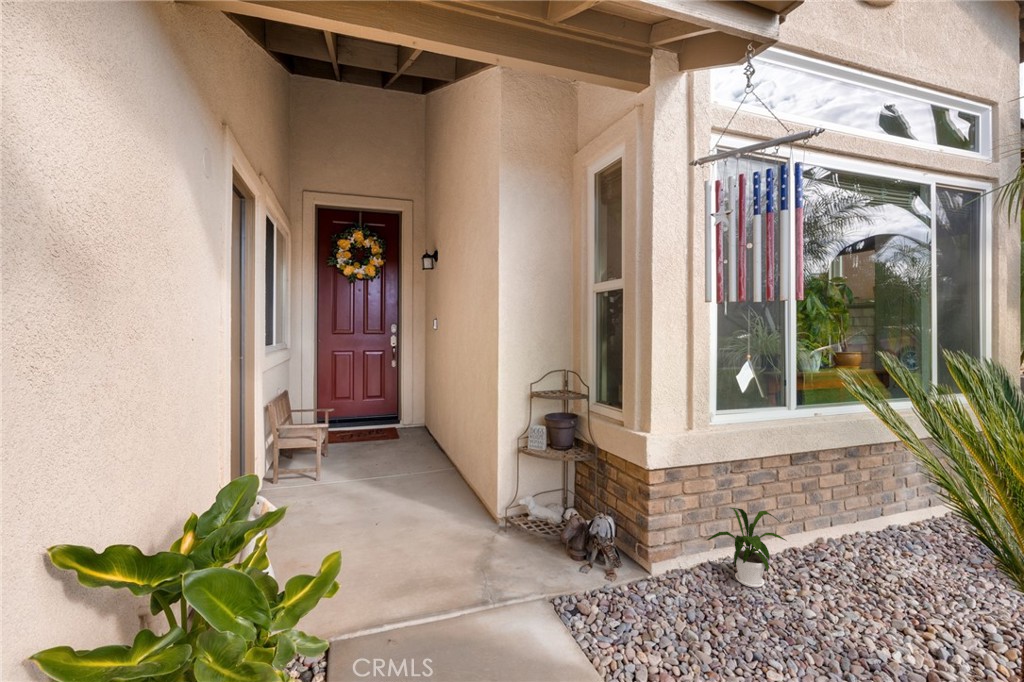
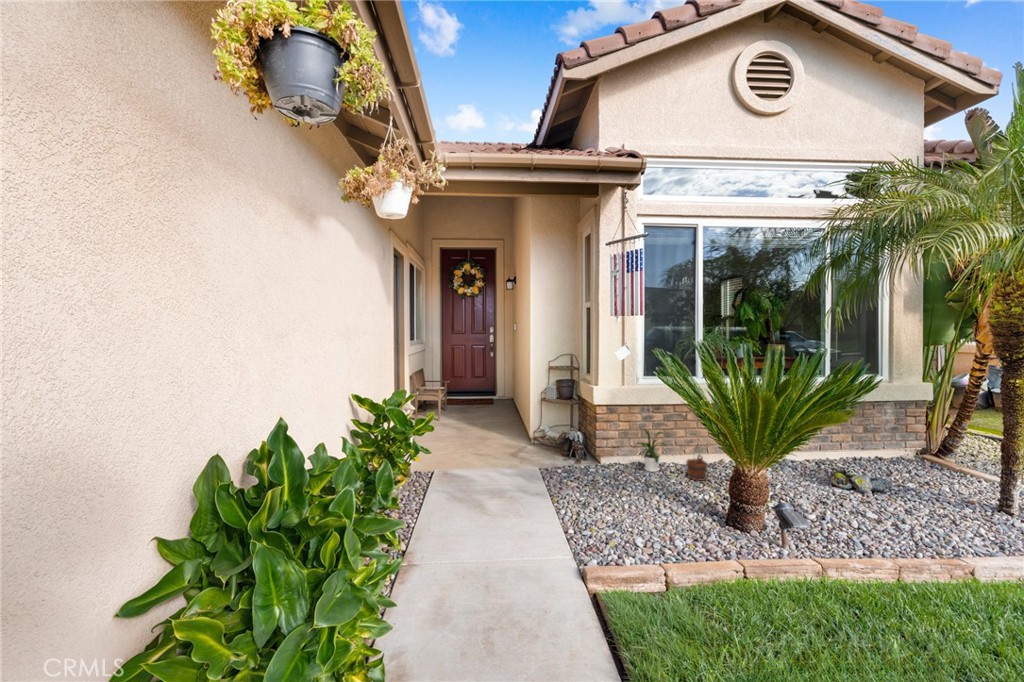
wooden bucket: none [816,535,859,603] -> present [686,446,708,481]

